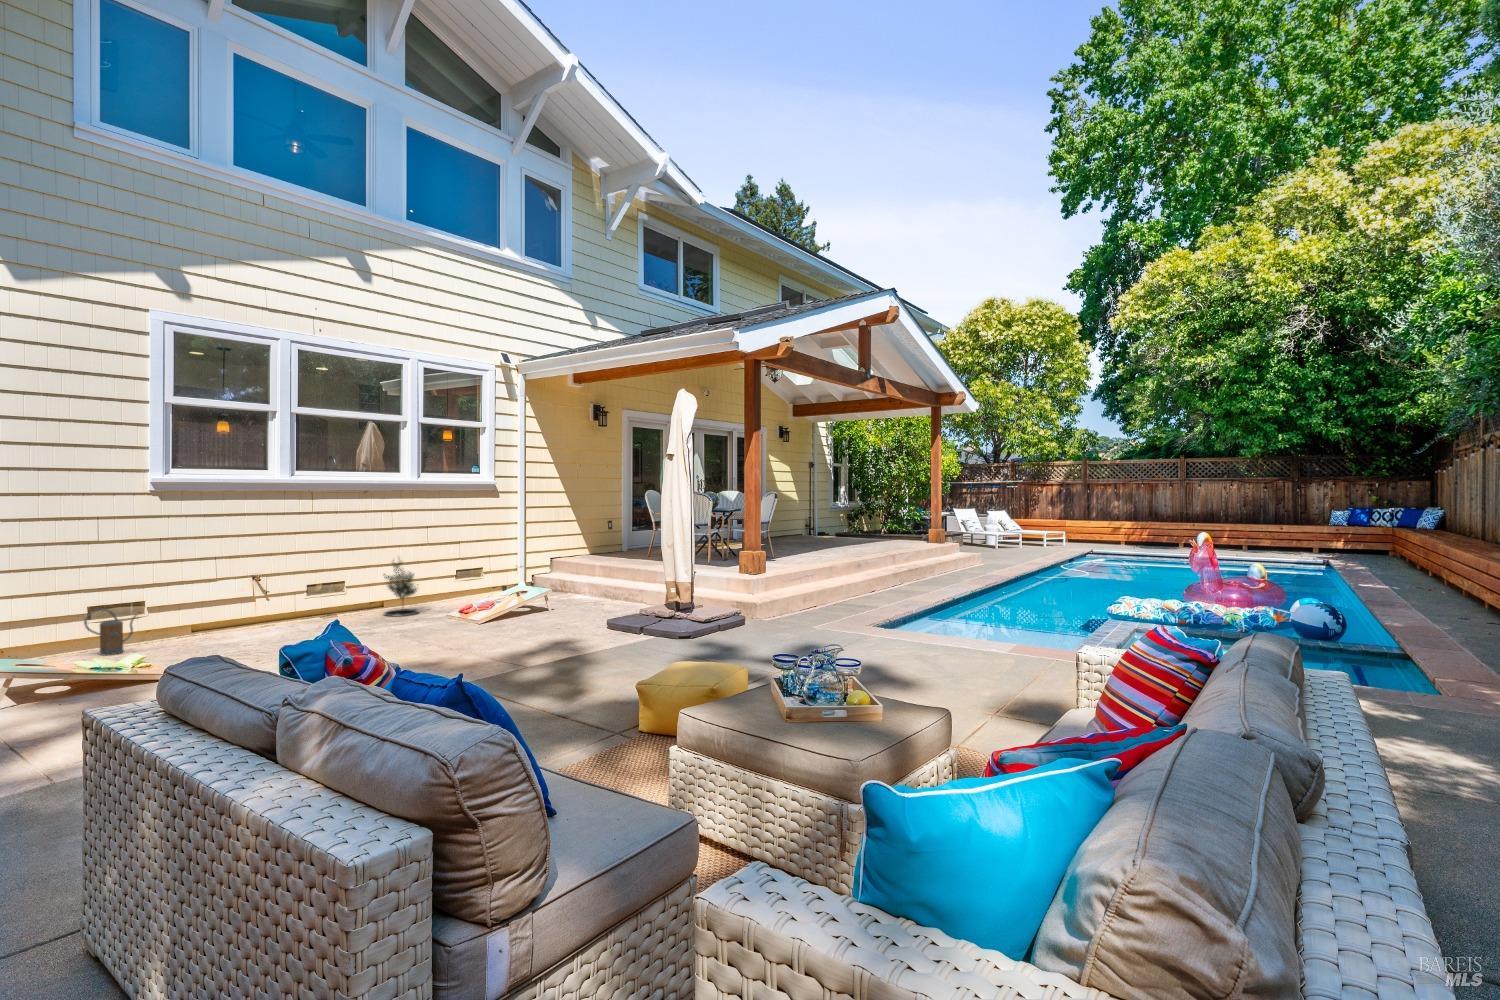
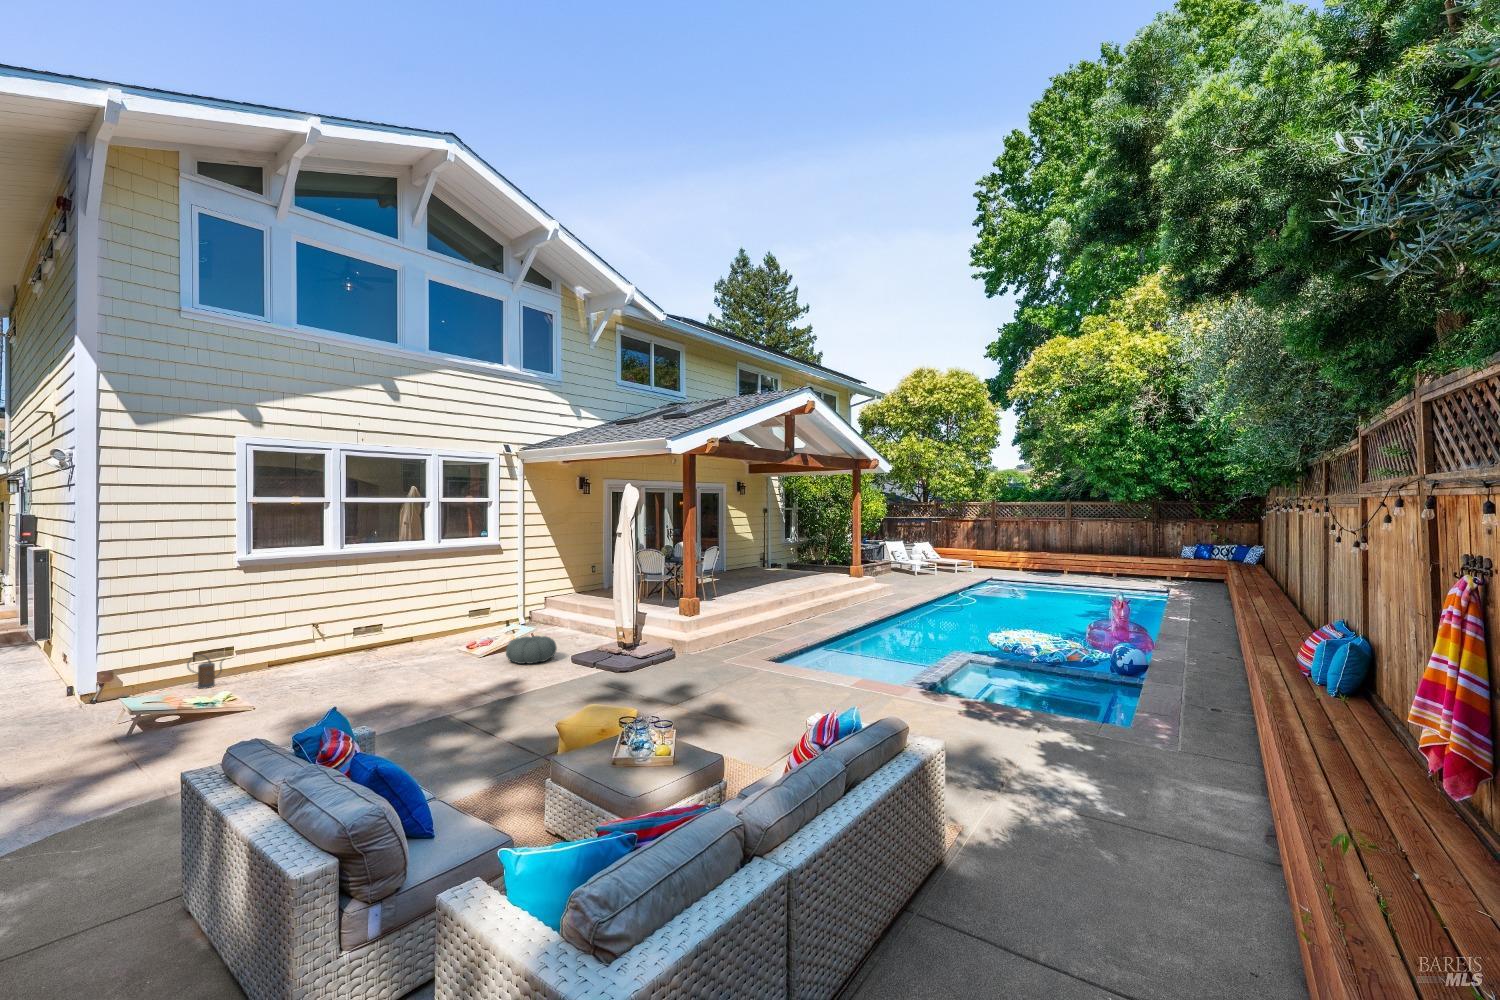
potted tree: present [384,559,419,616] -> none [409,604,438,650]
pouf: none [517,595,584,630] -> present [506,636,557,664]

